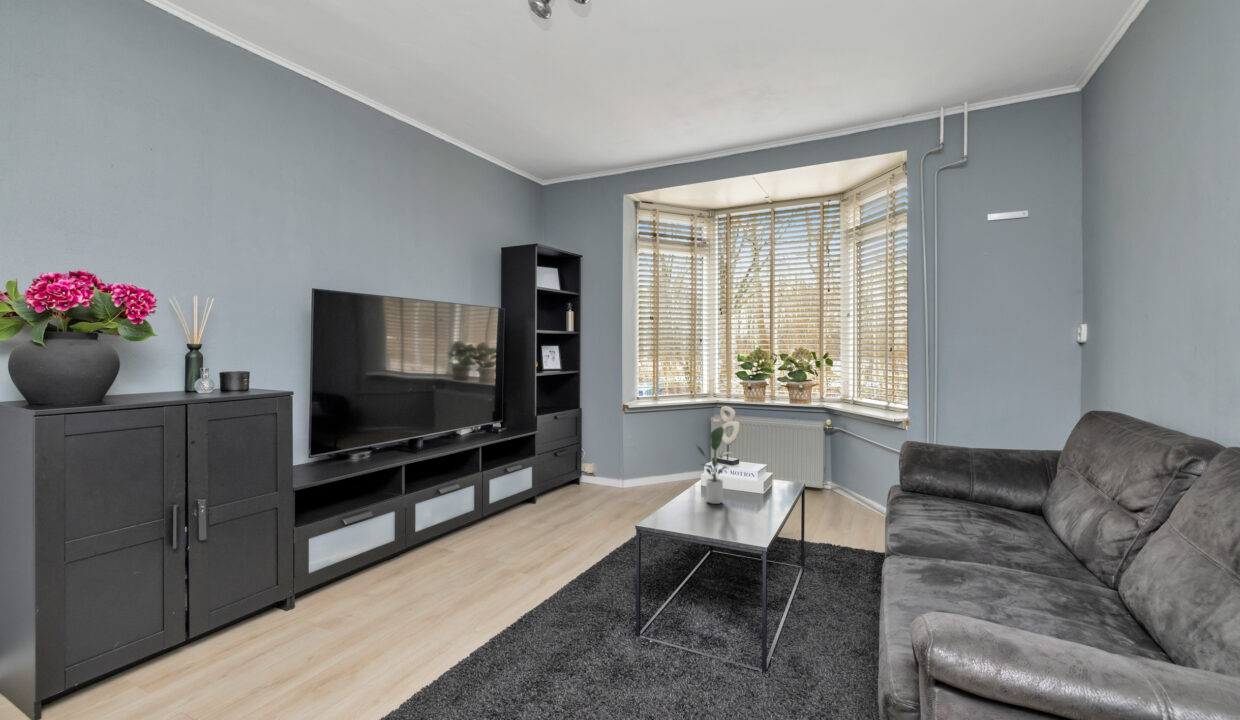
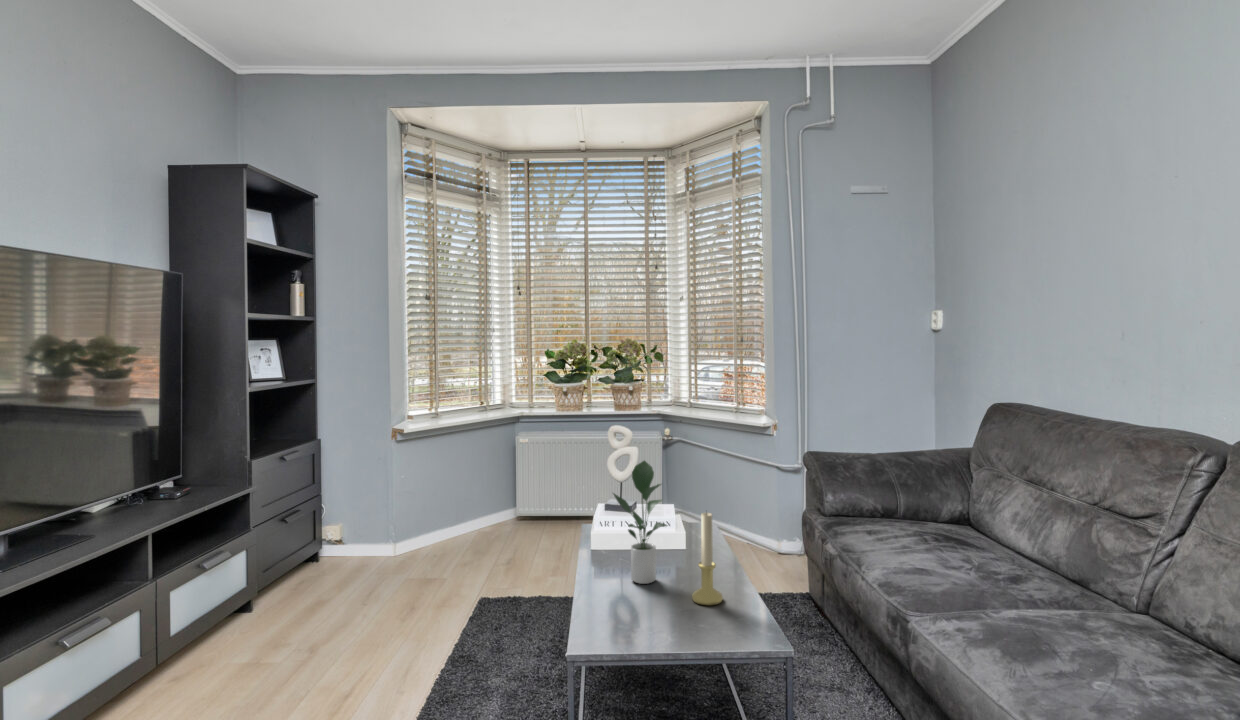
candle holder: none [732,458,752,518] -> present [692,512,723,606]

